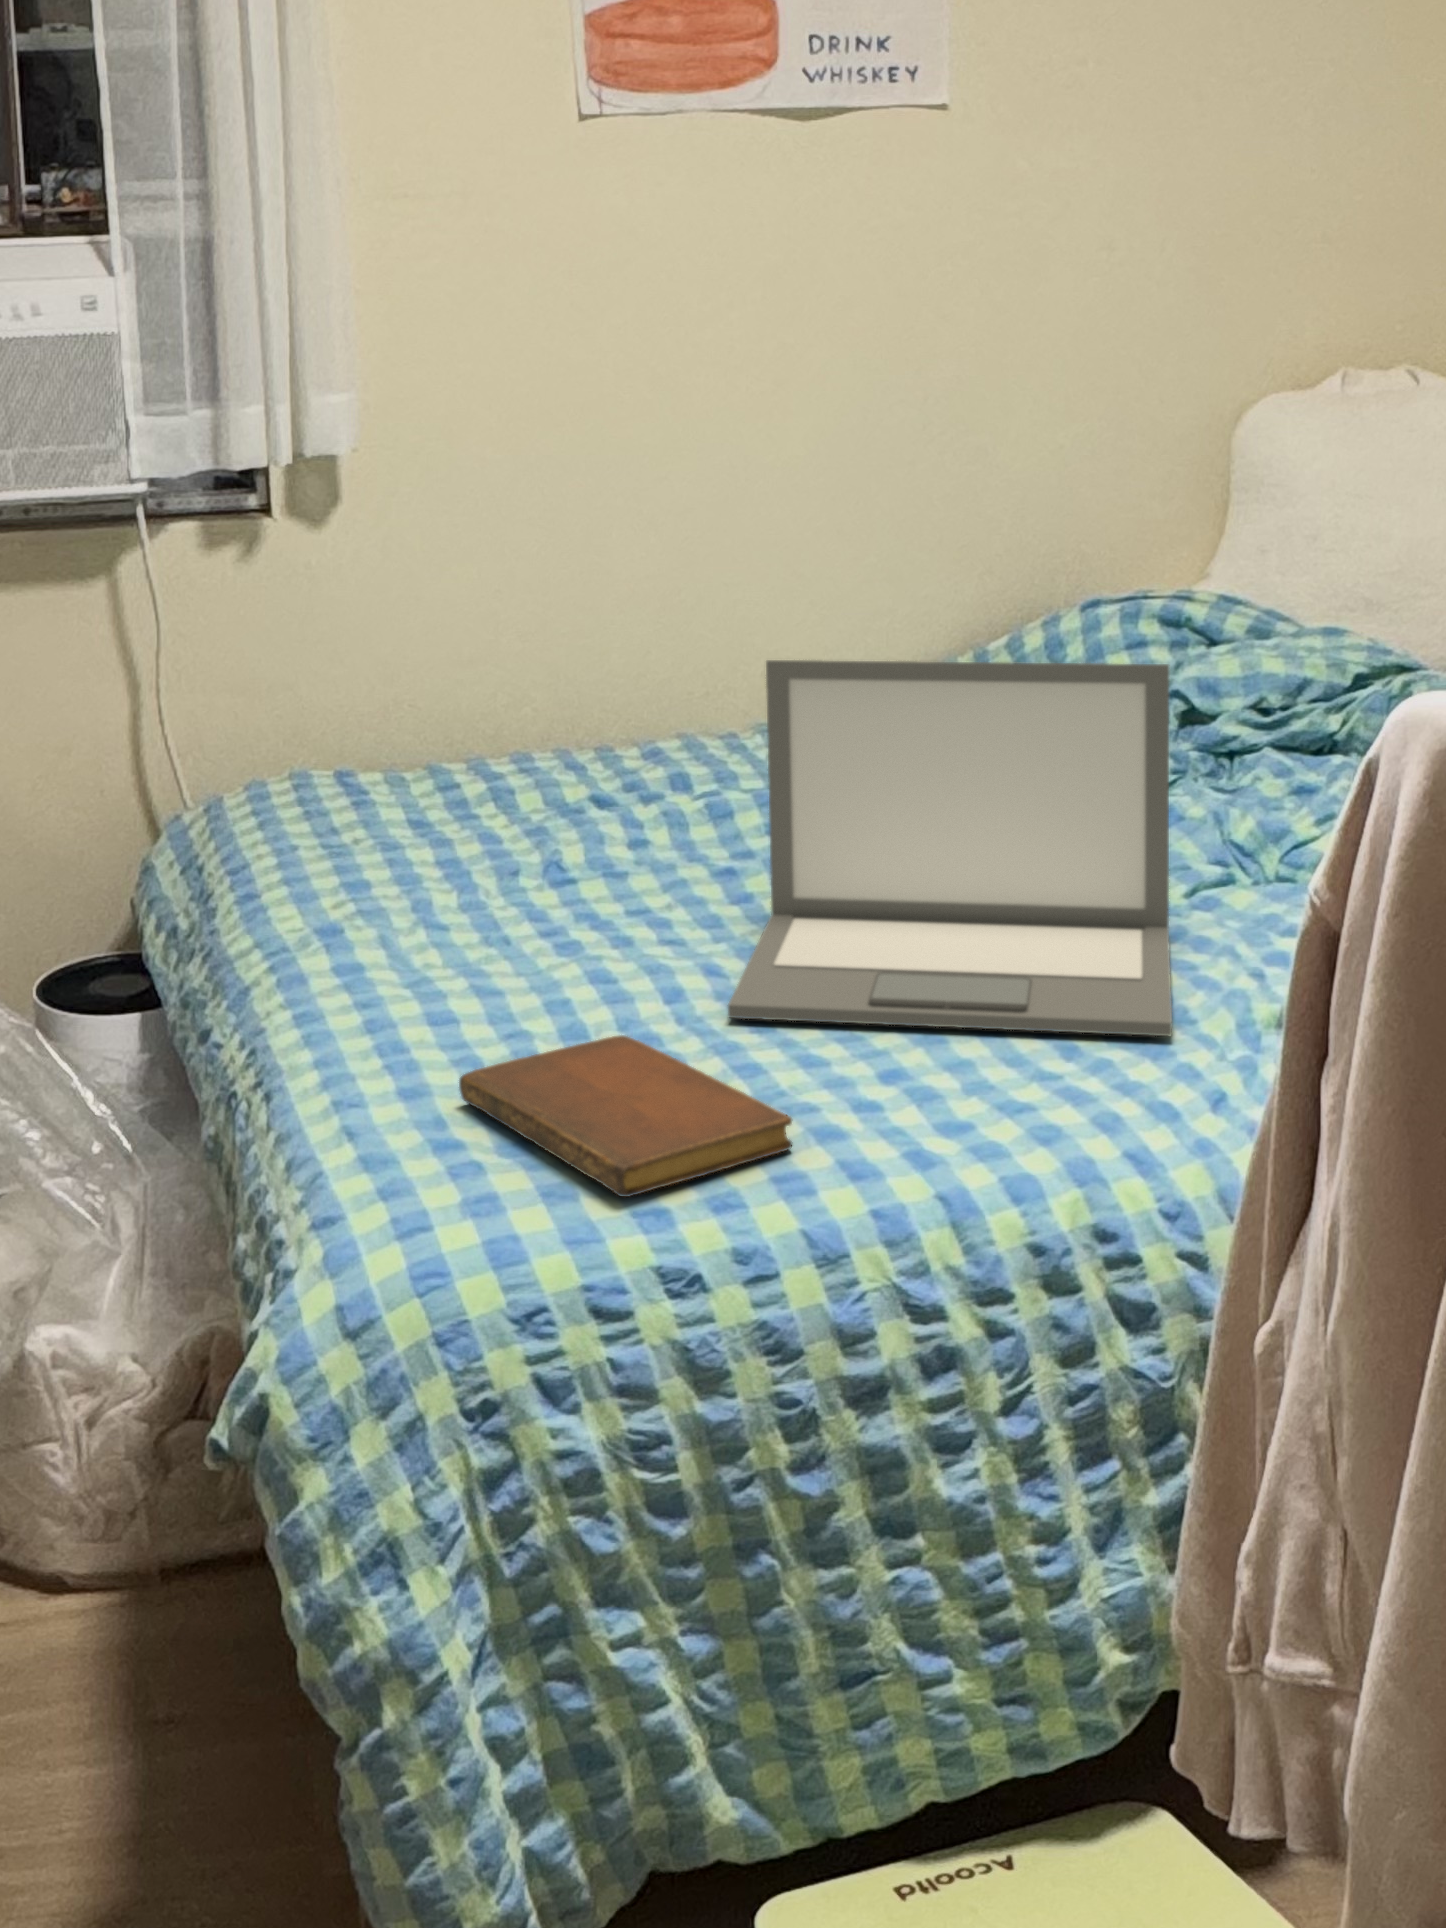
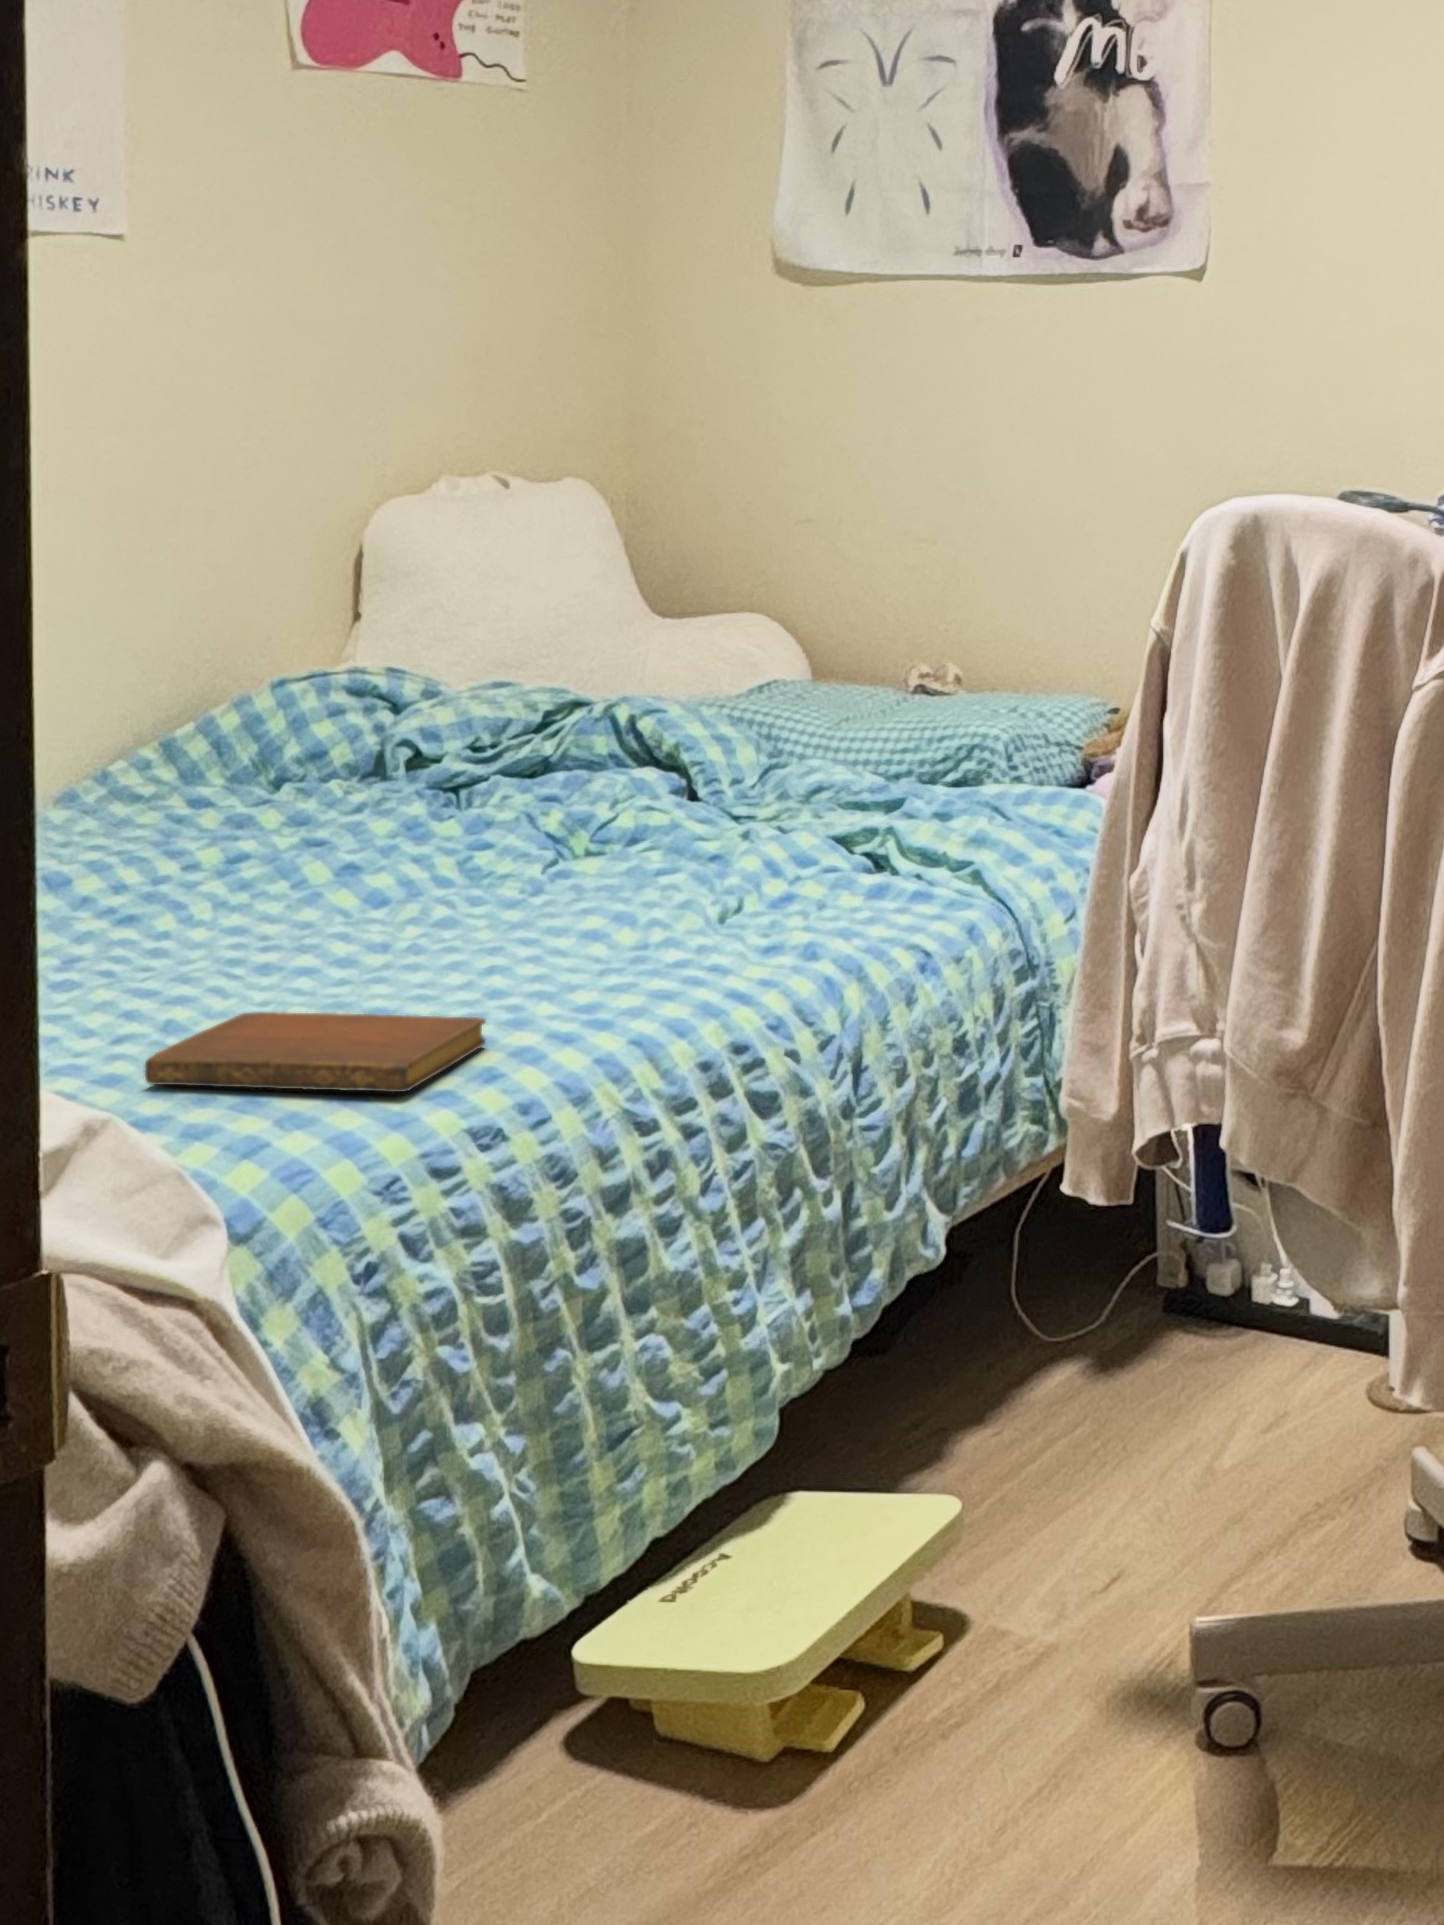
laptop: present [728,660,1172,1036] -> none [221,671,664,996]

